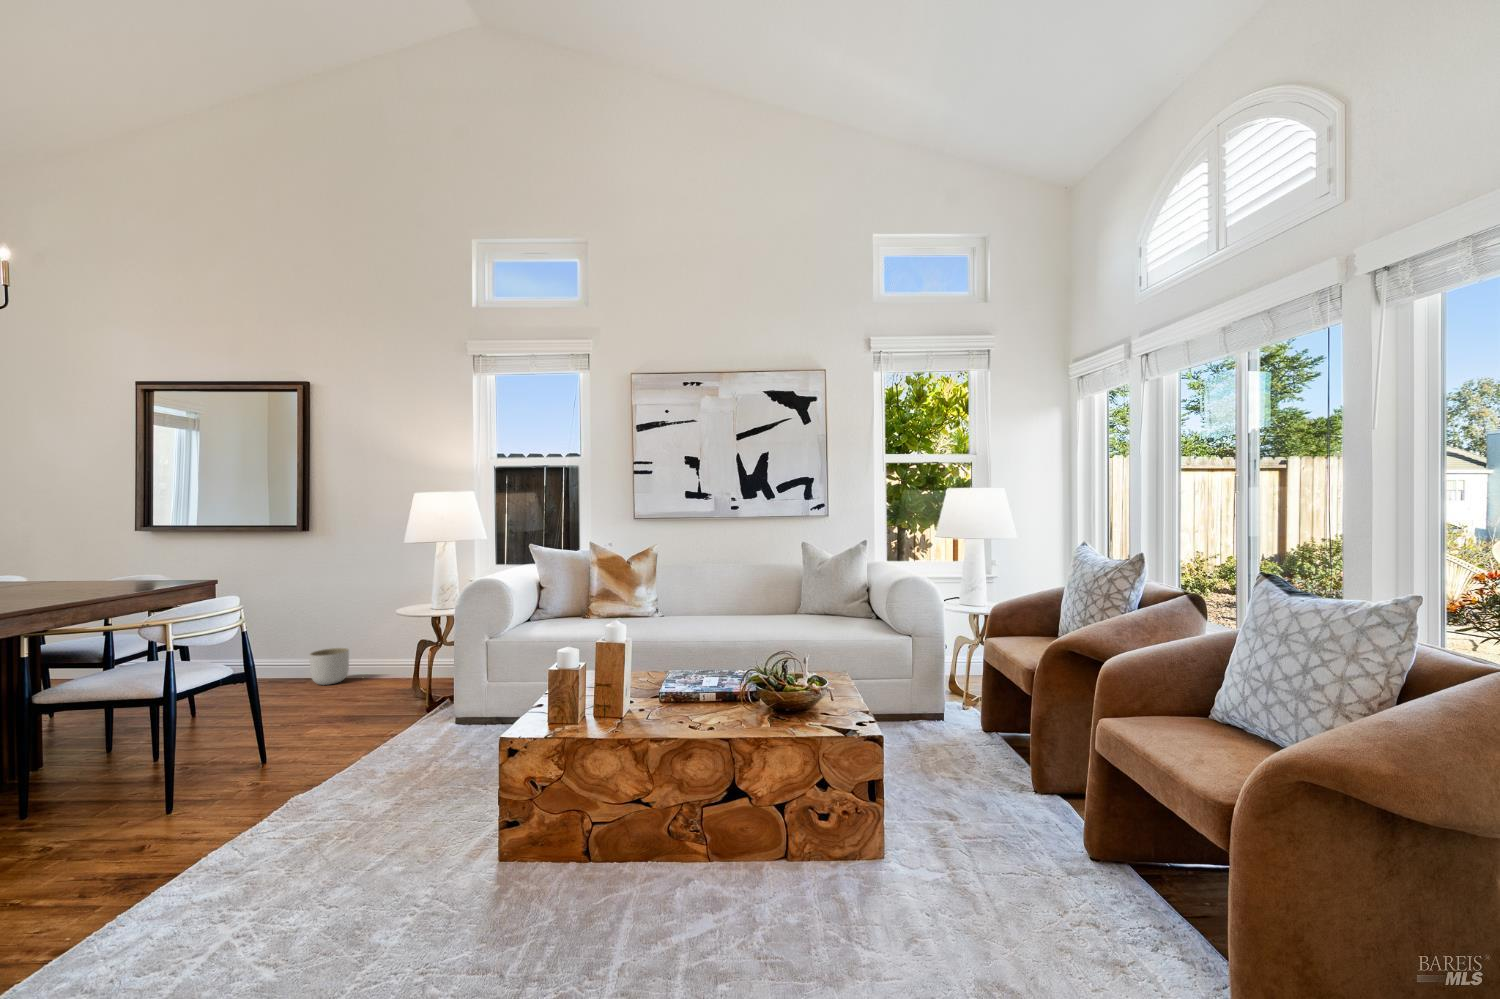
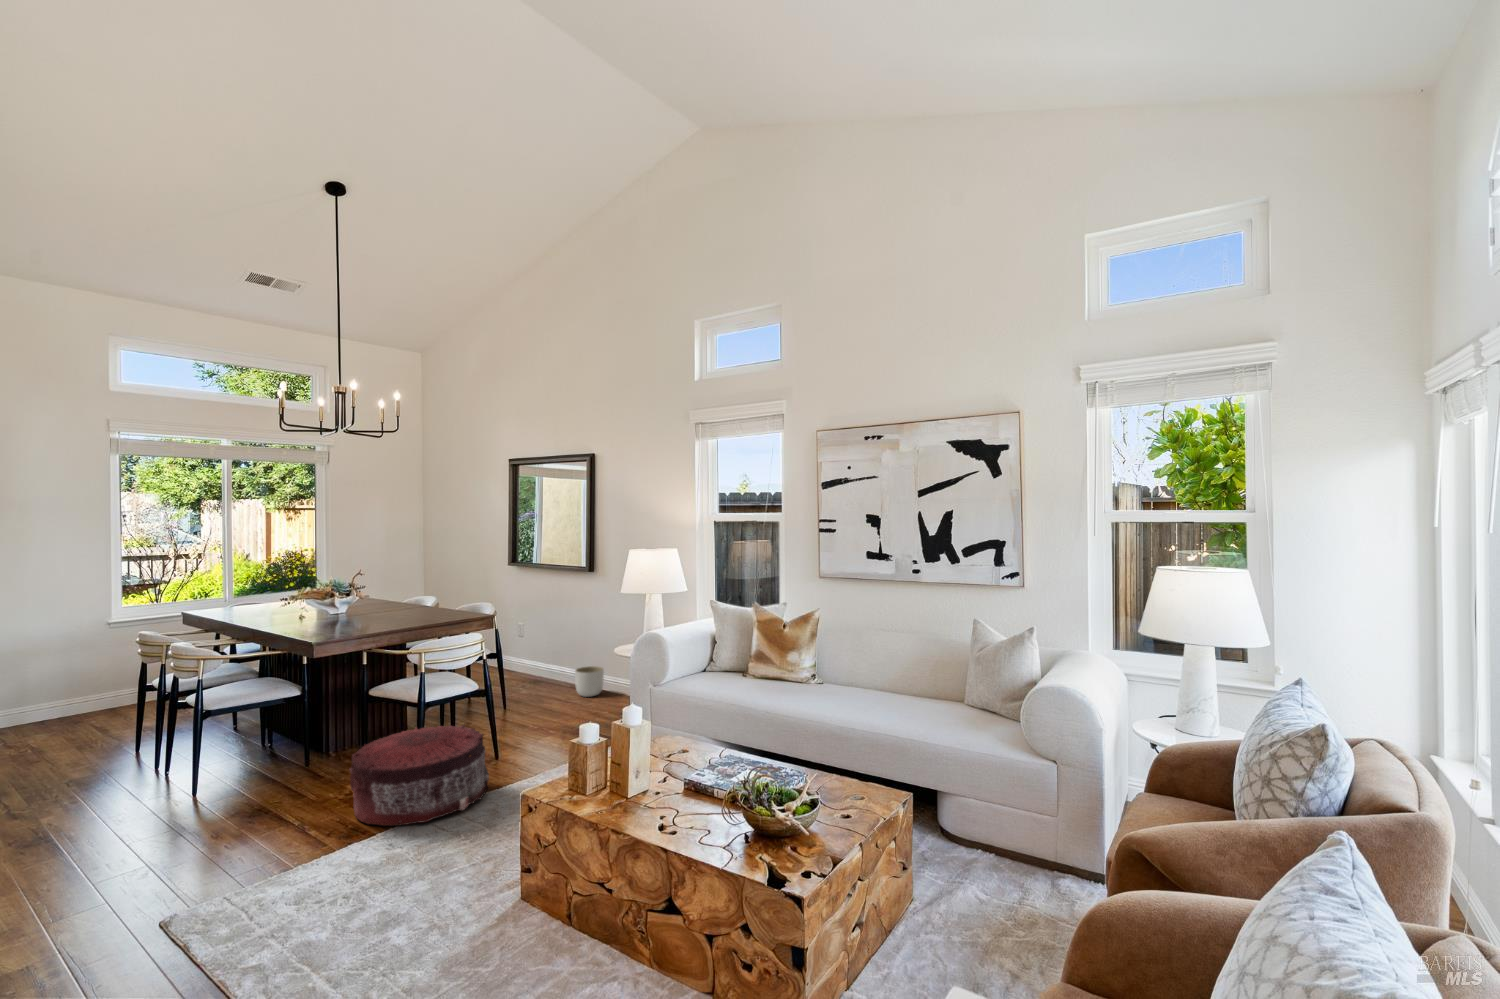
pouf: none [103,713,325,859] -> present [350,725,490,826]

